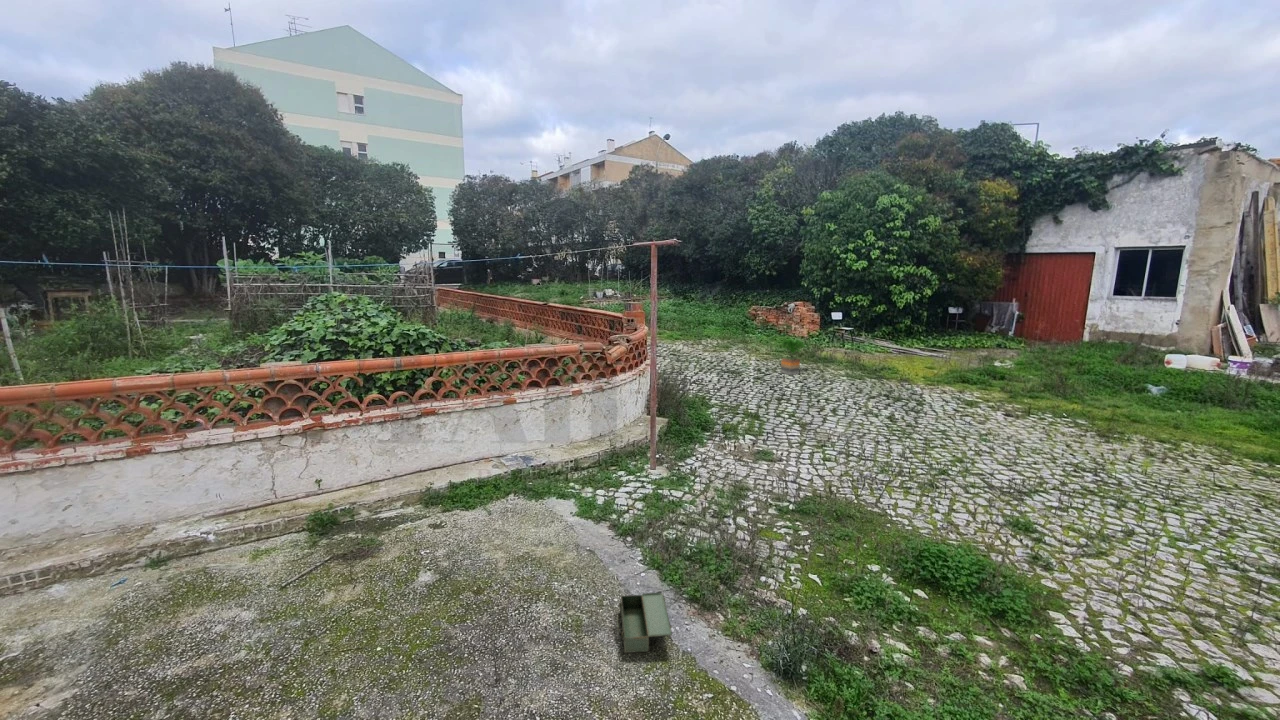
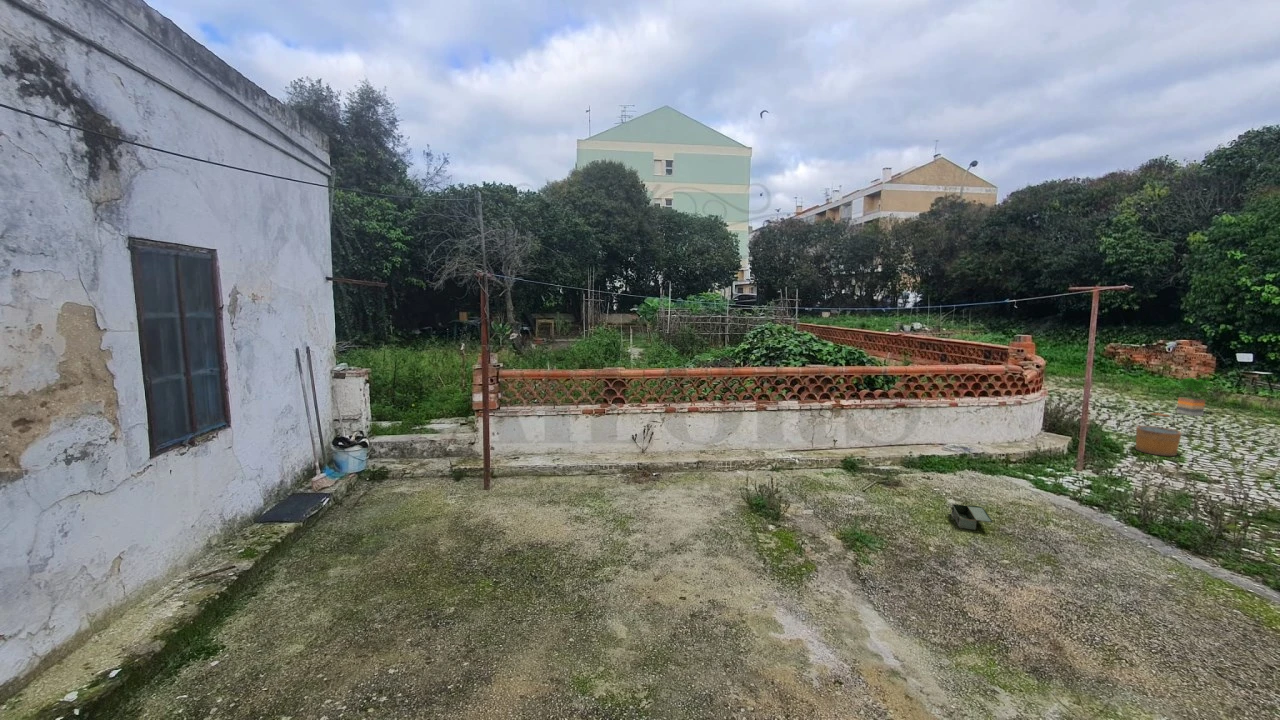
bucket: none [724,386,760,432] -> present [1135,413,1182,456]
toolbox: present [617,593,672,653] -> present [951,504,992,530]

